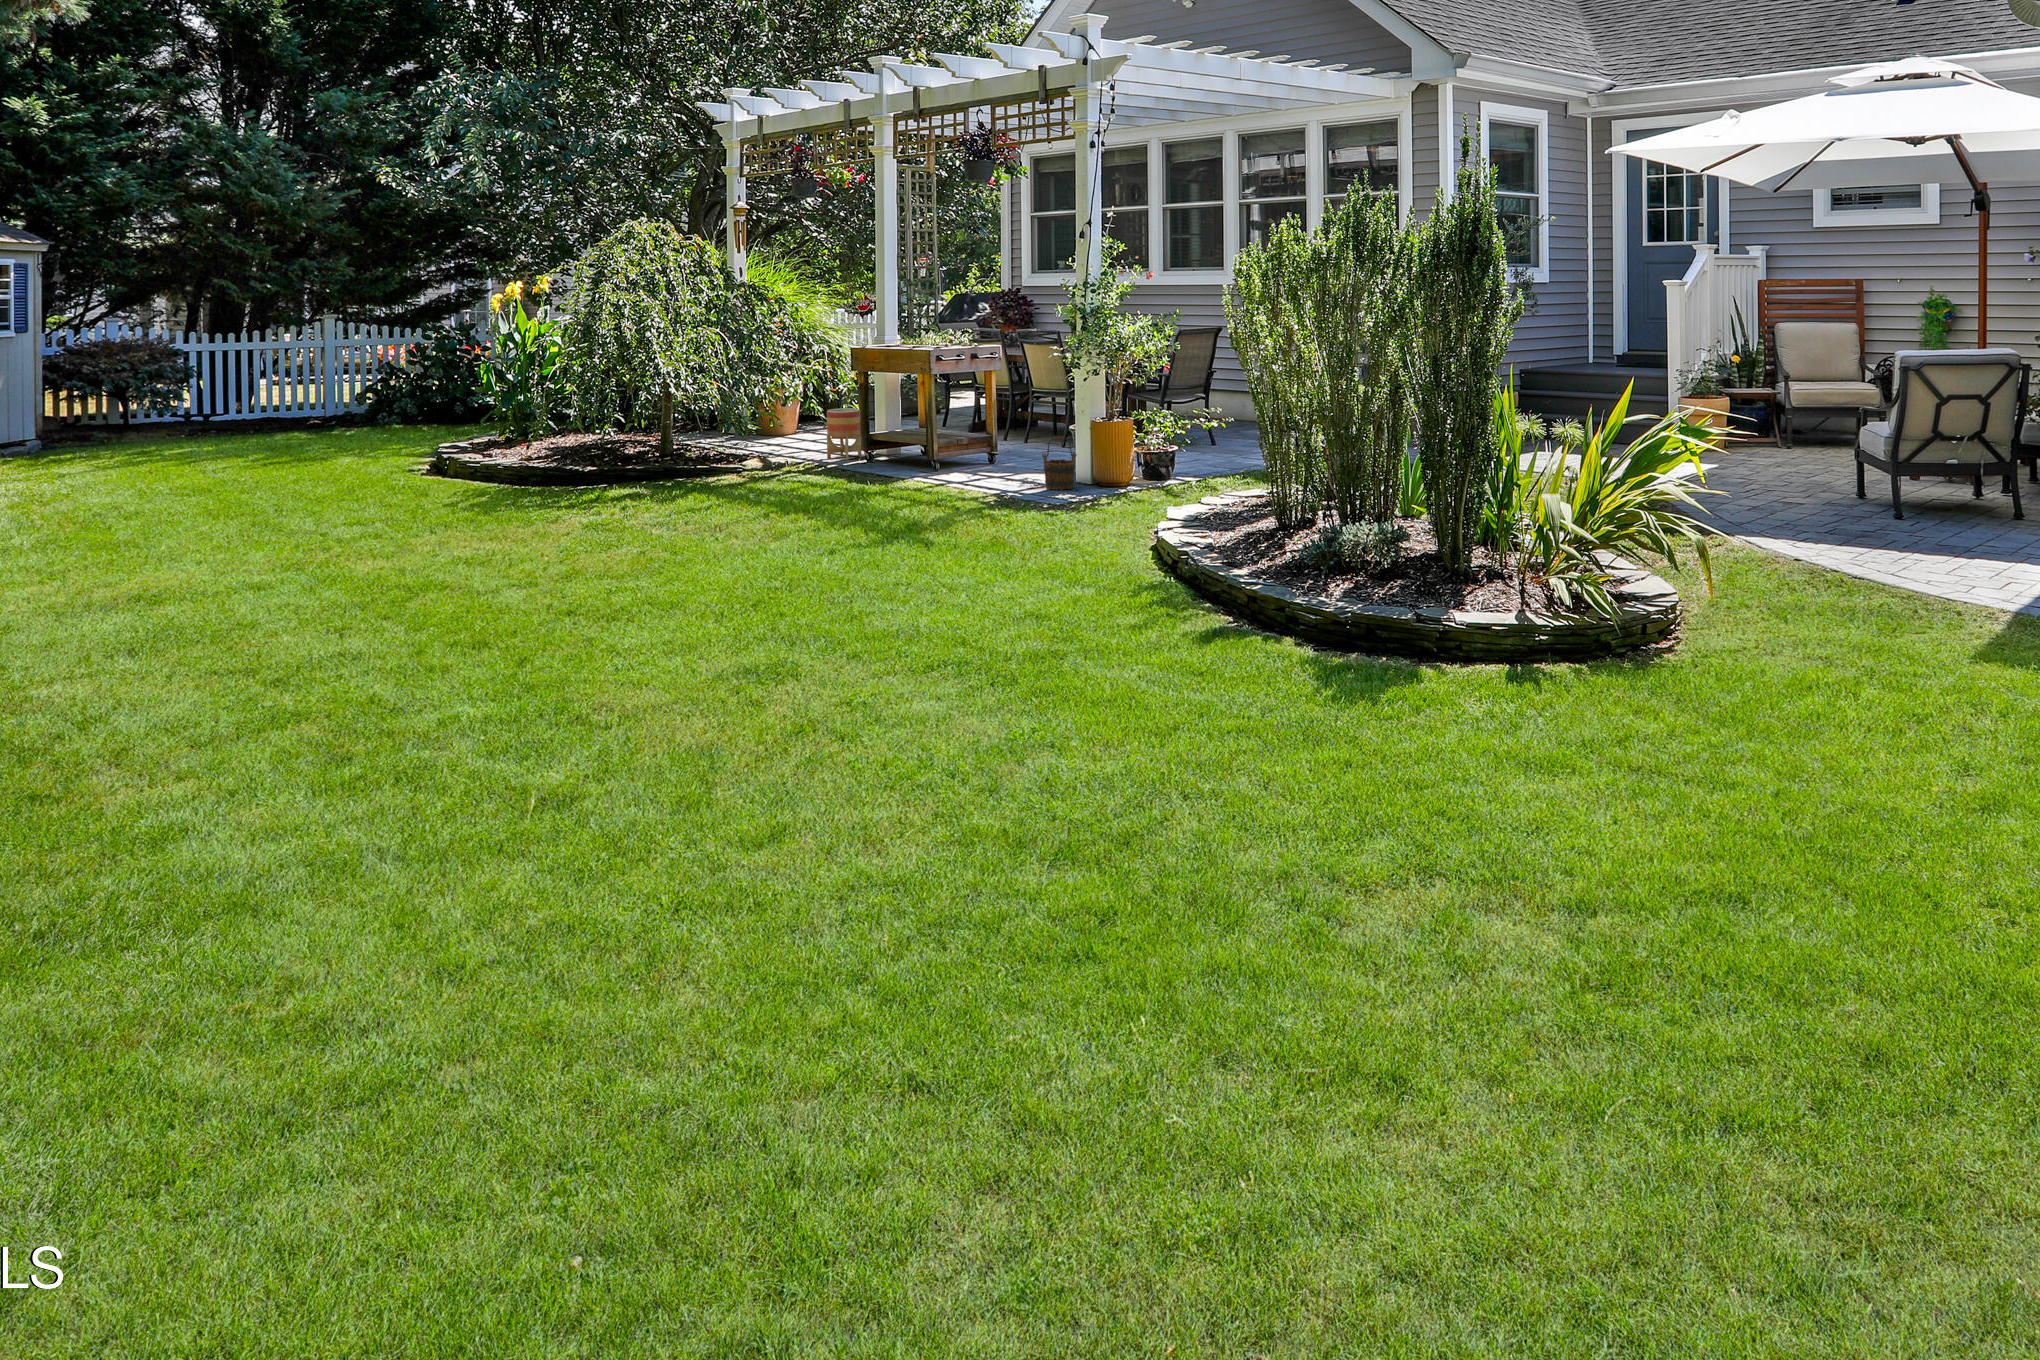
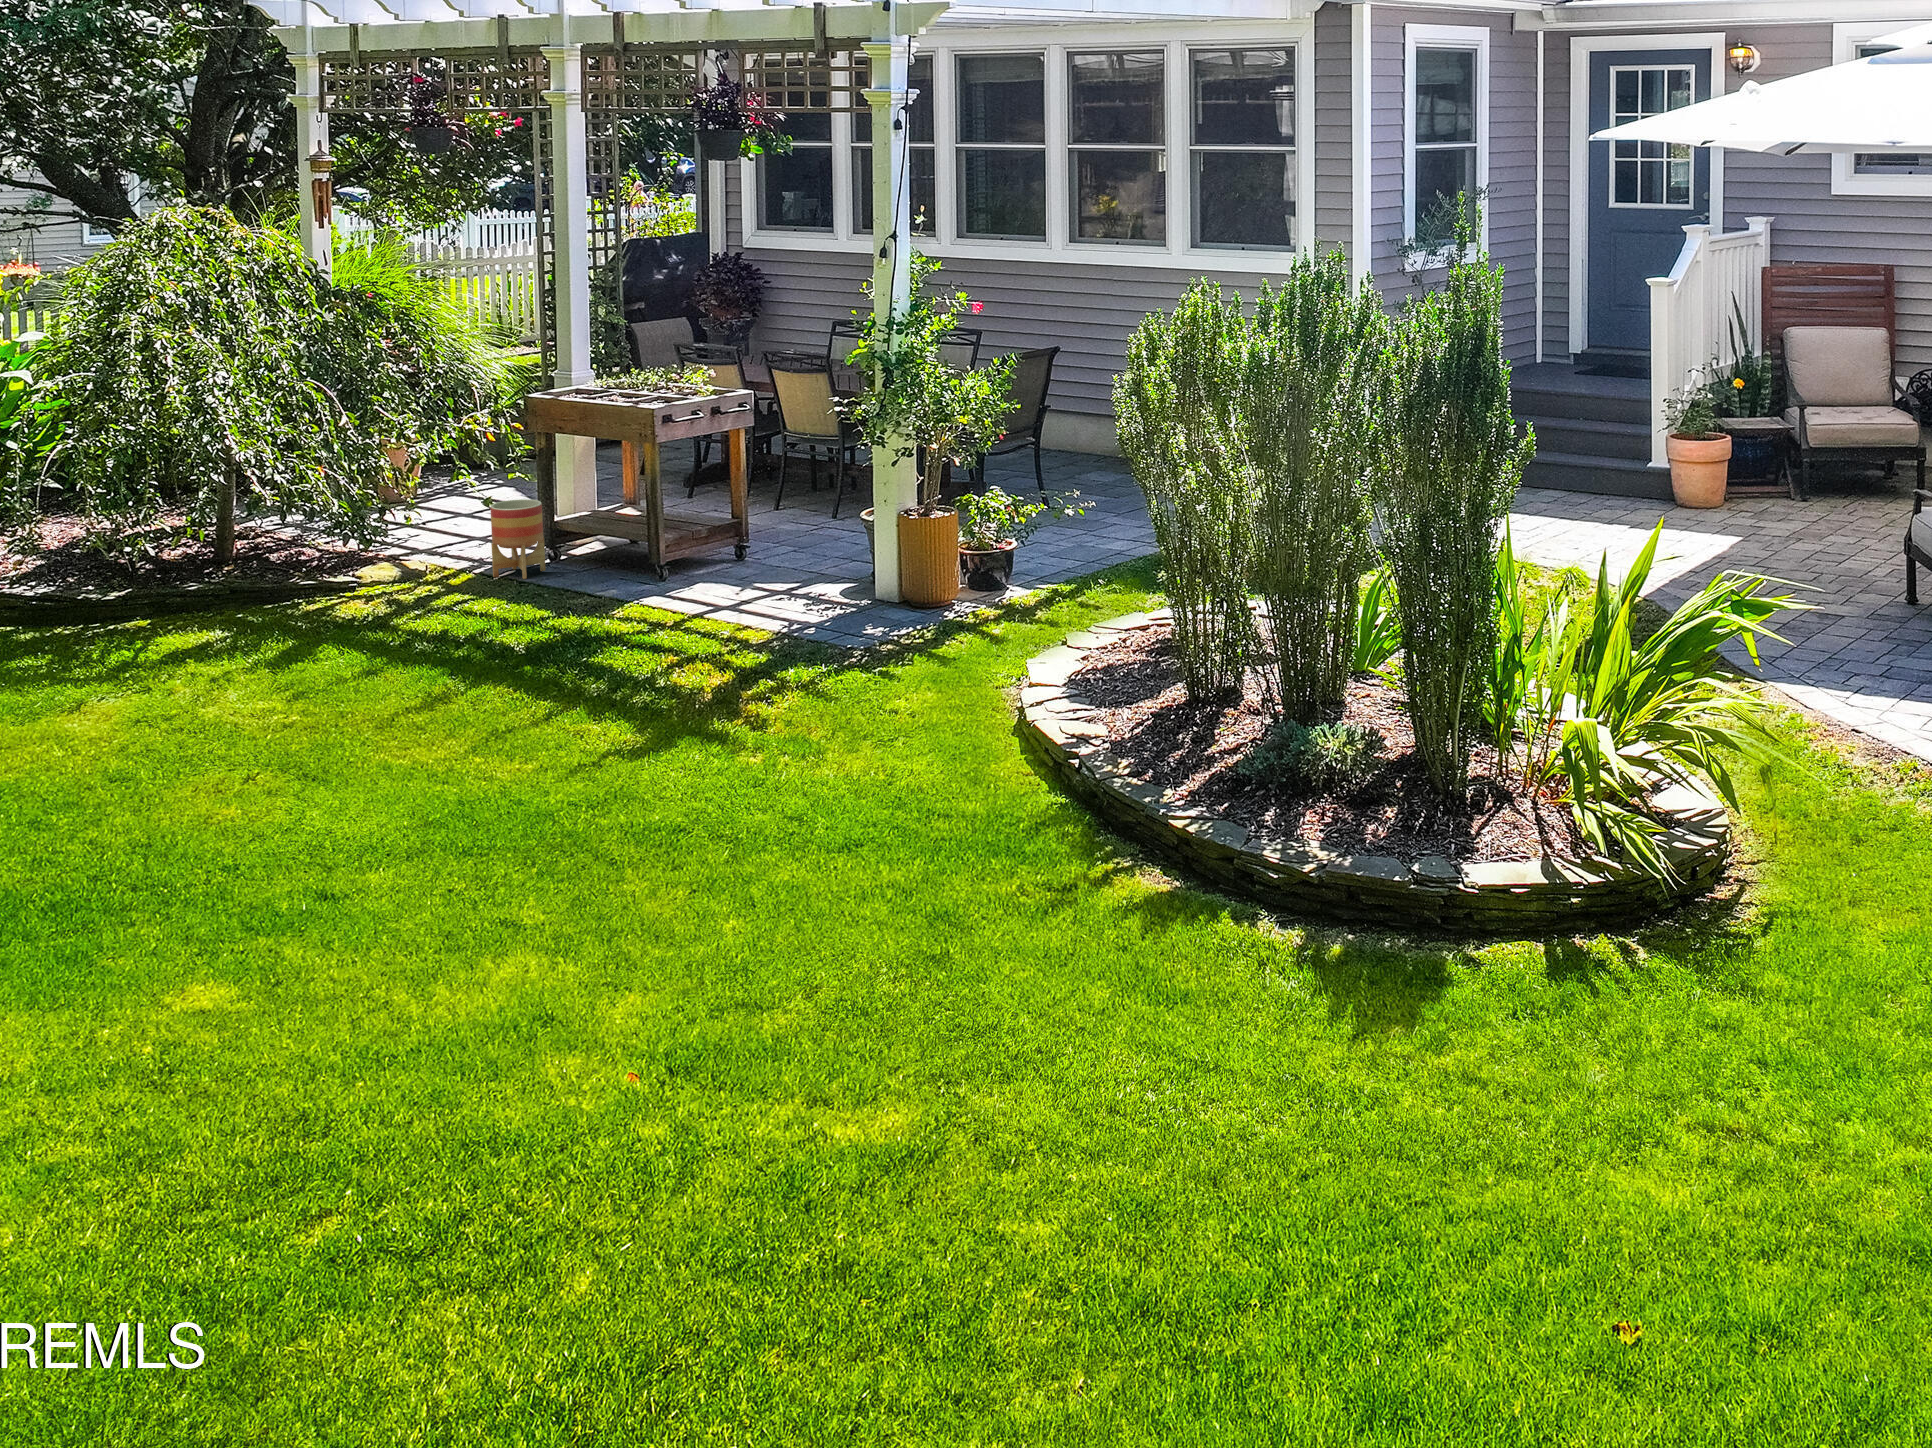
wooden bucket: present [1042,436,1077,490] -> none [831,561,881,639]

